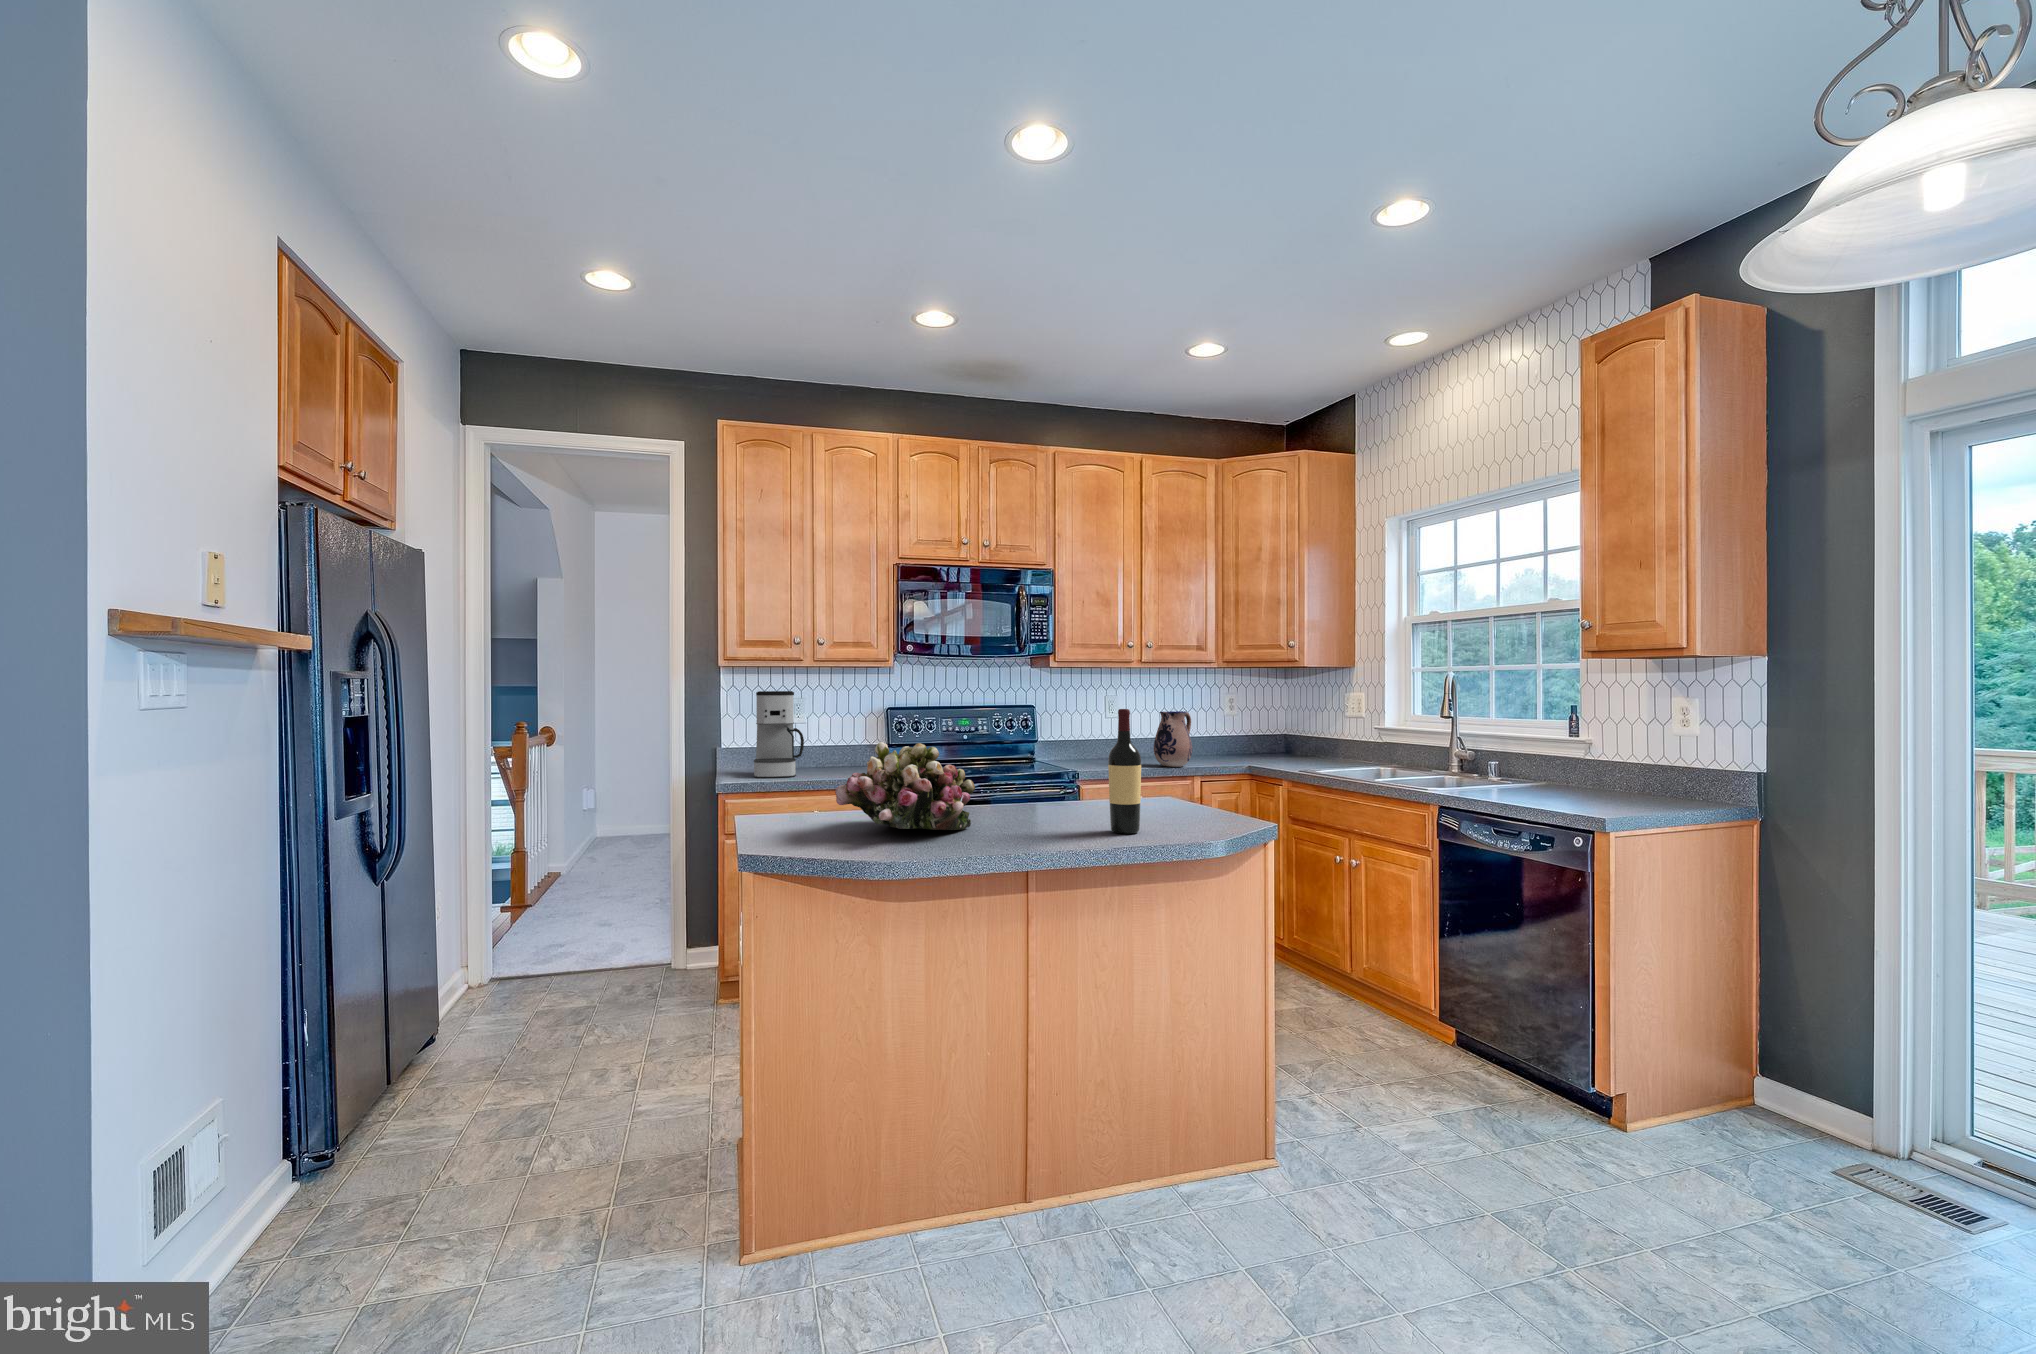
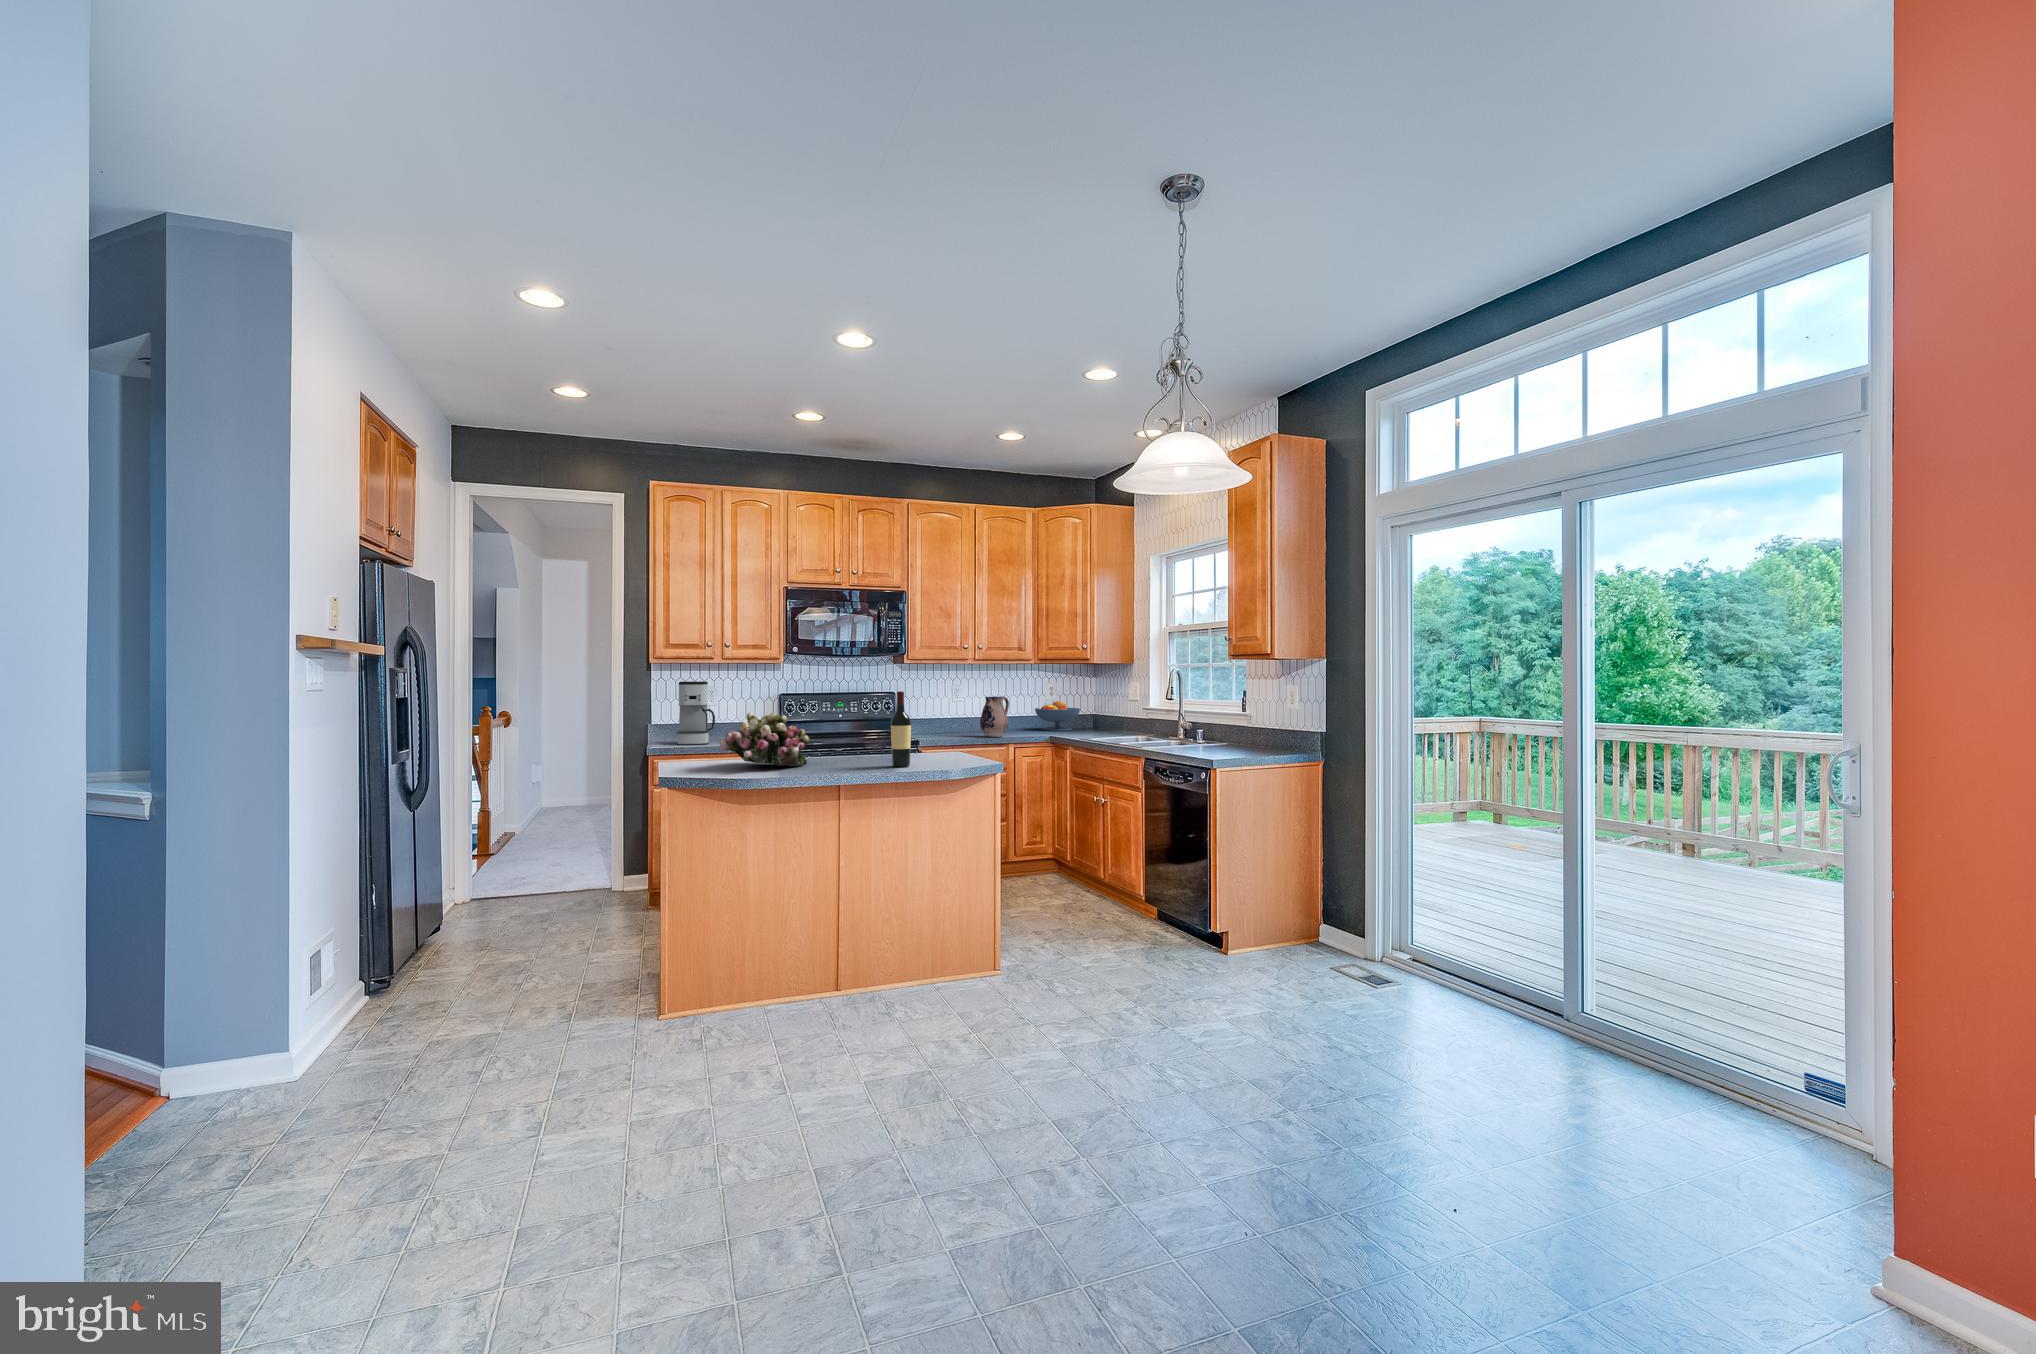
fruit bowl: none [1210,716,1272,756] -> present [1035,701,1080,731]

